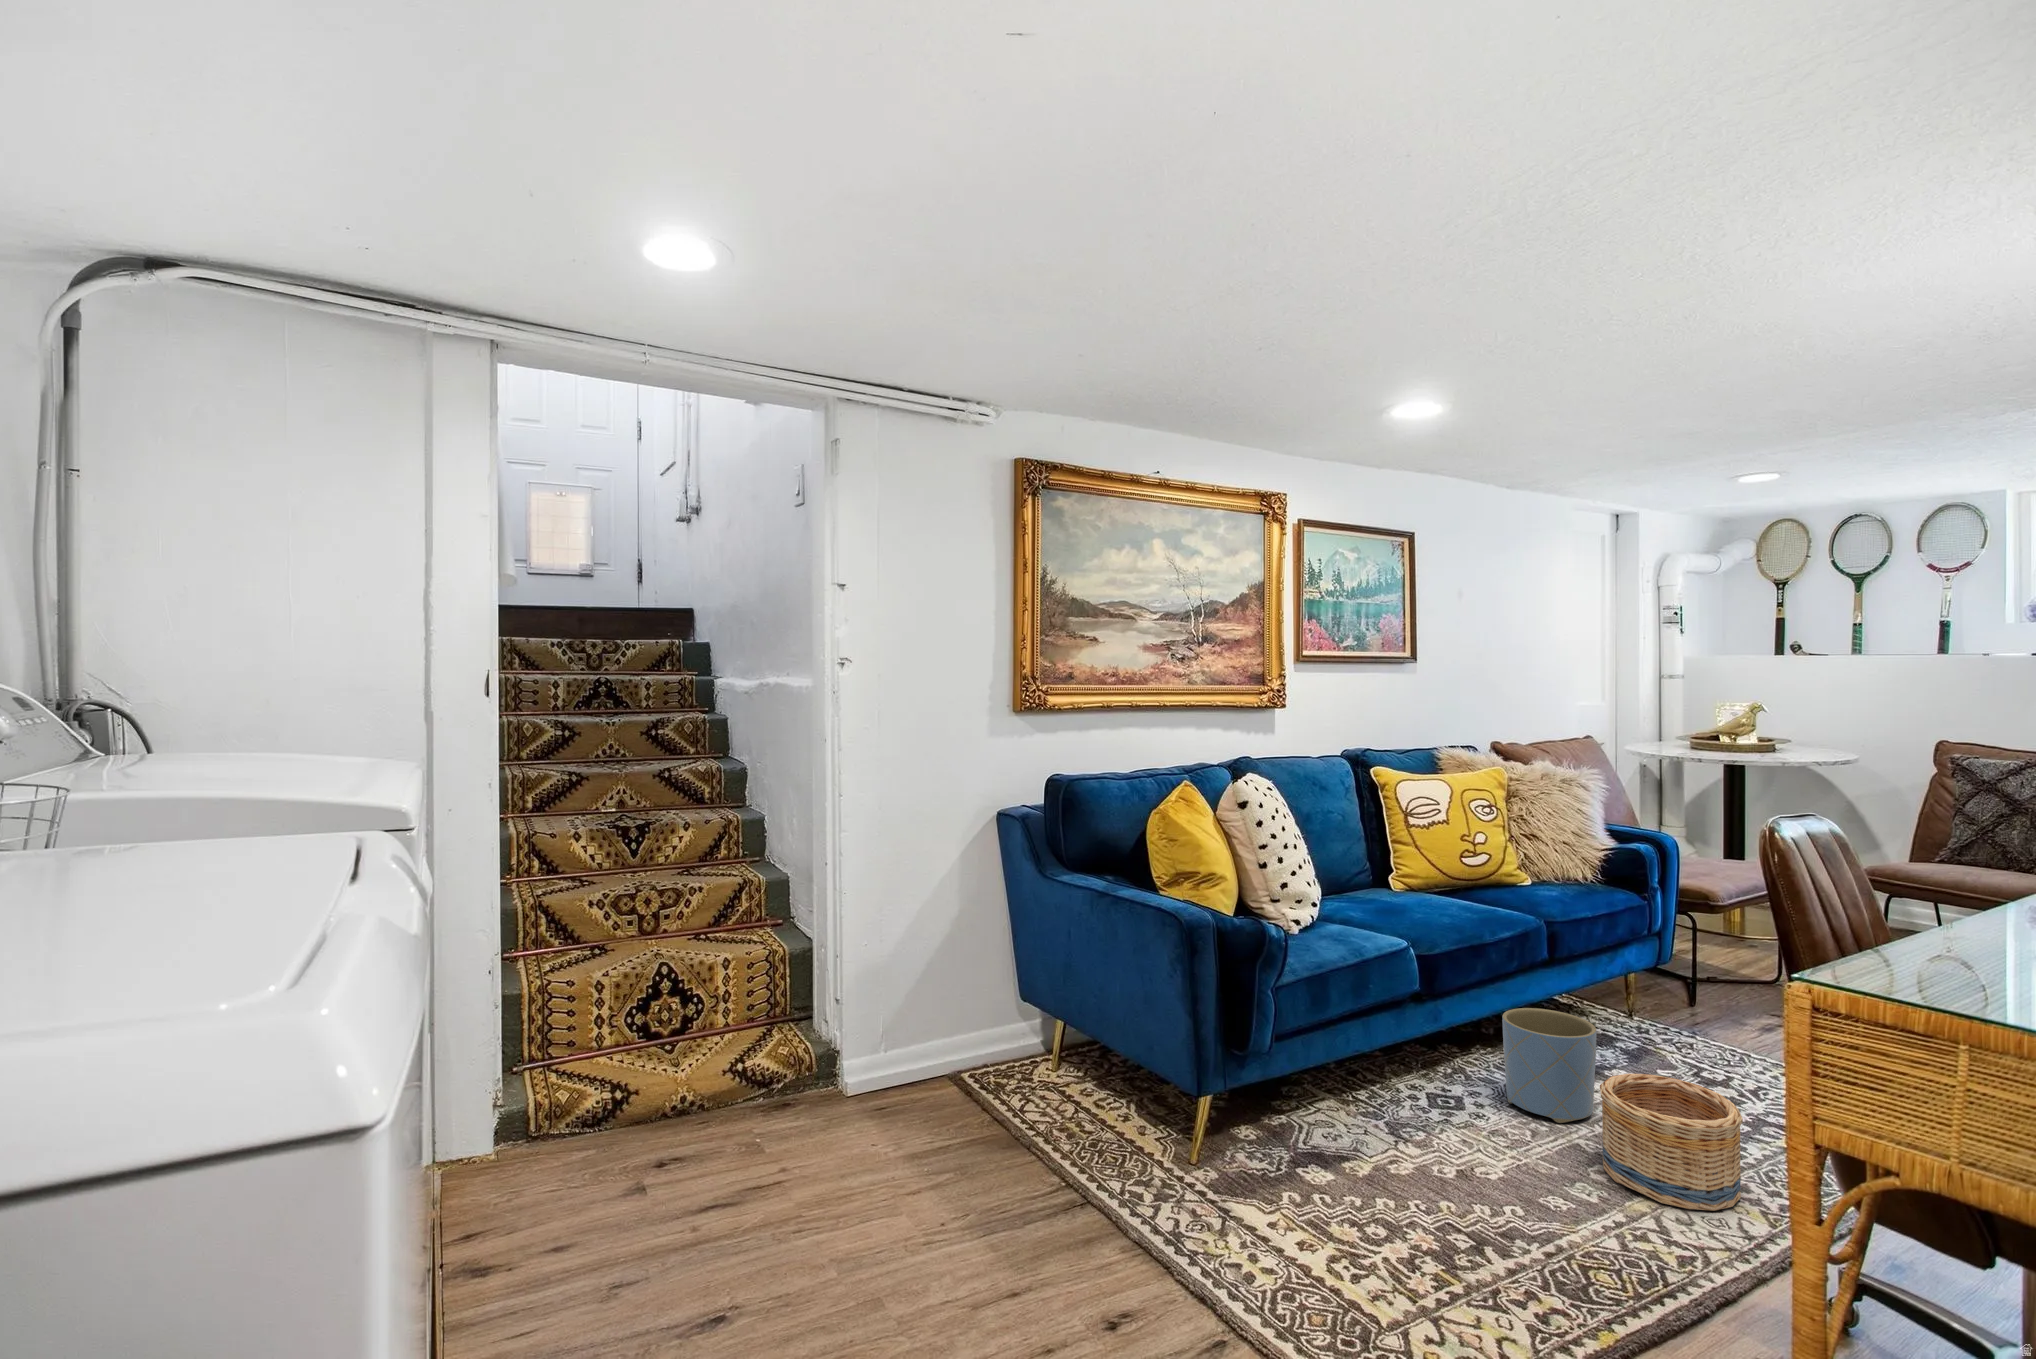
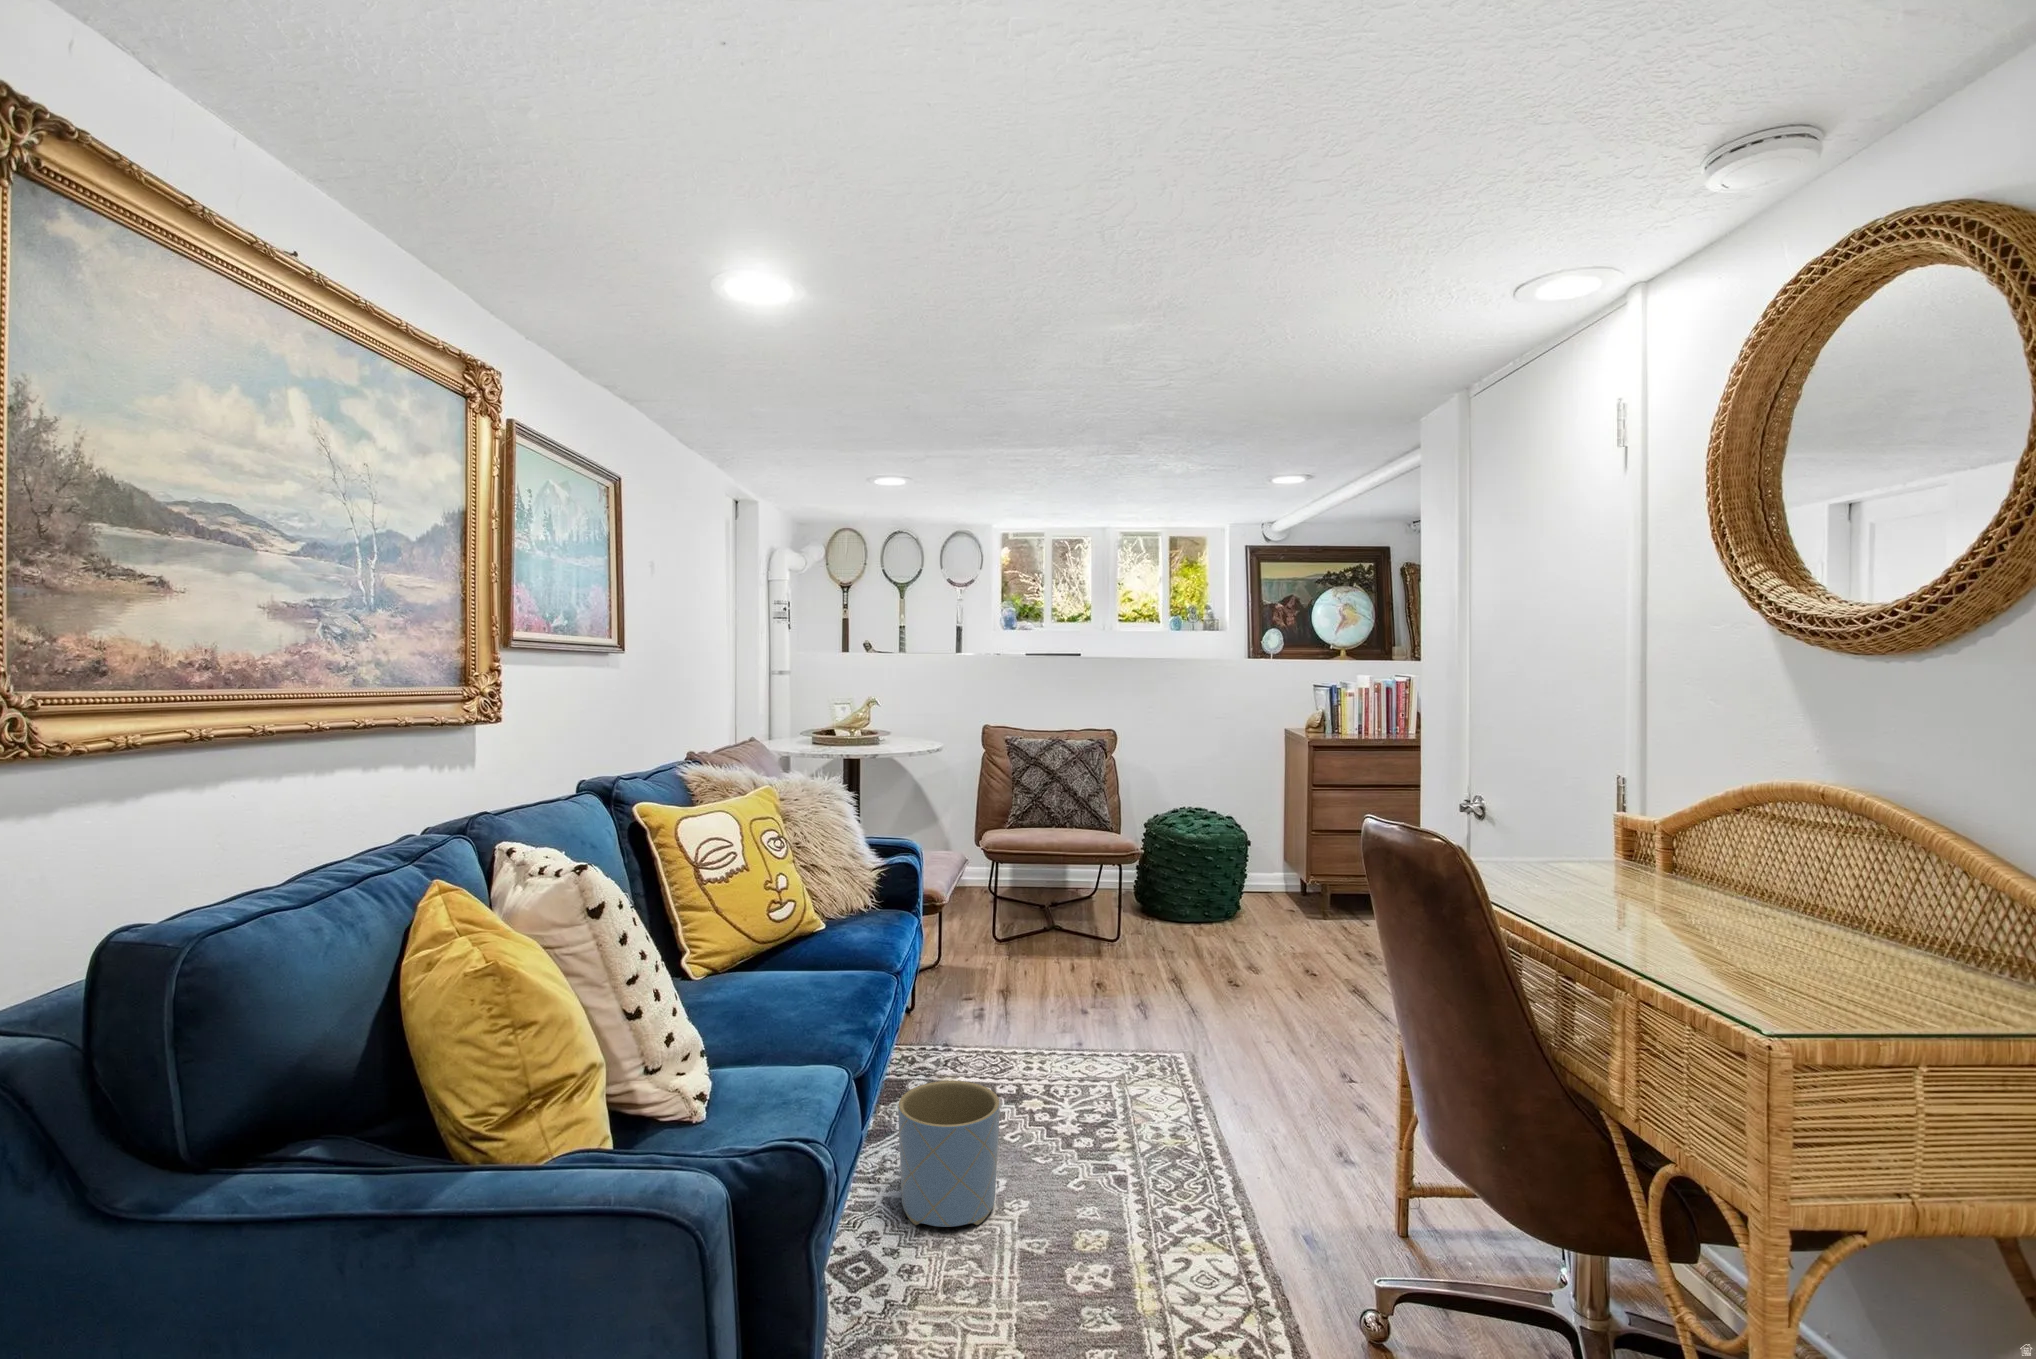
basket: present [1600,1074,1743,1211] -> none [1052,1120,1185,1280]

